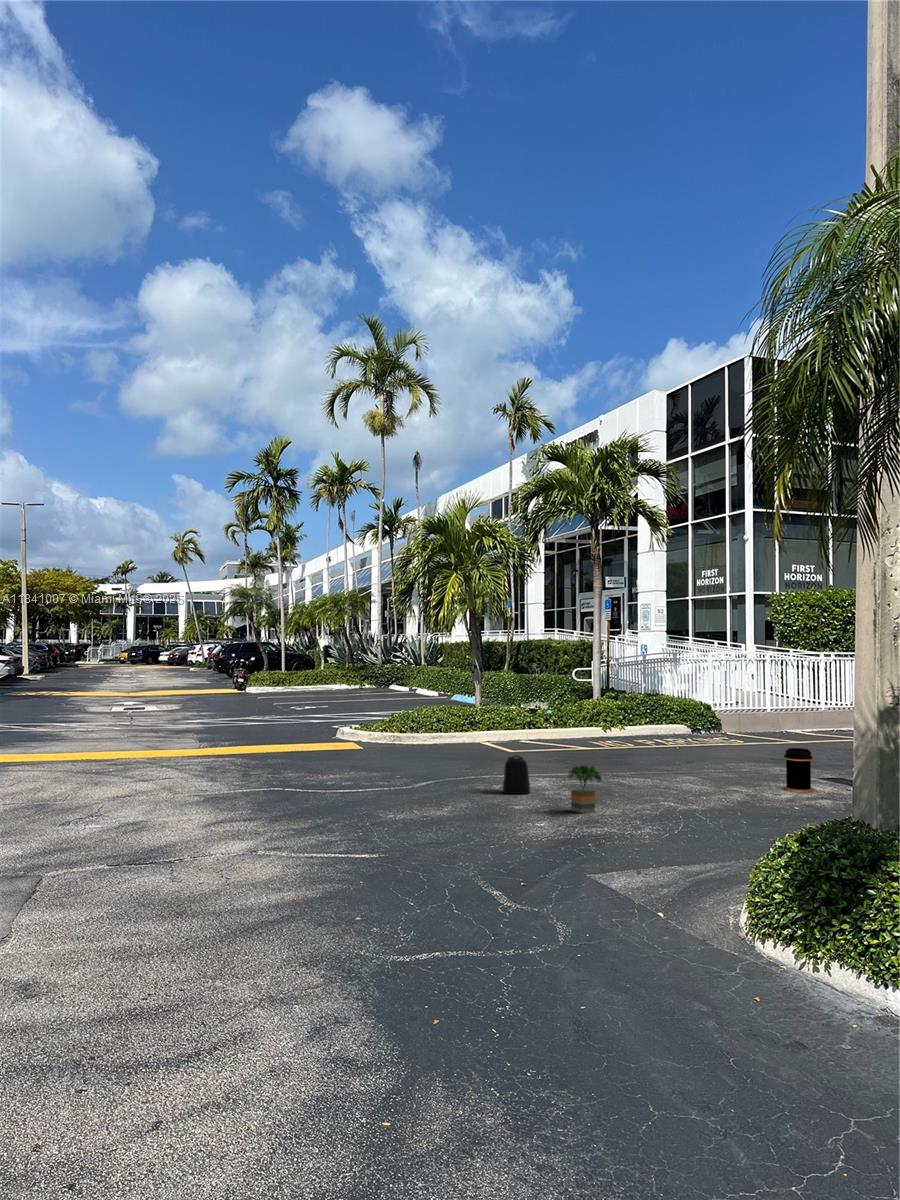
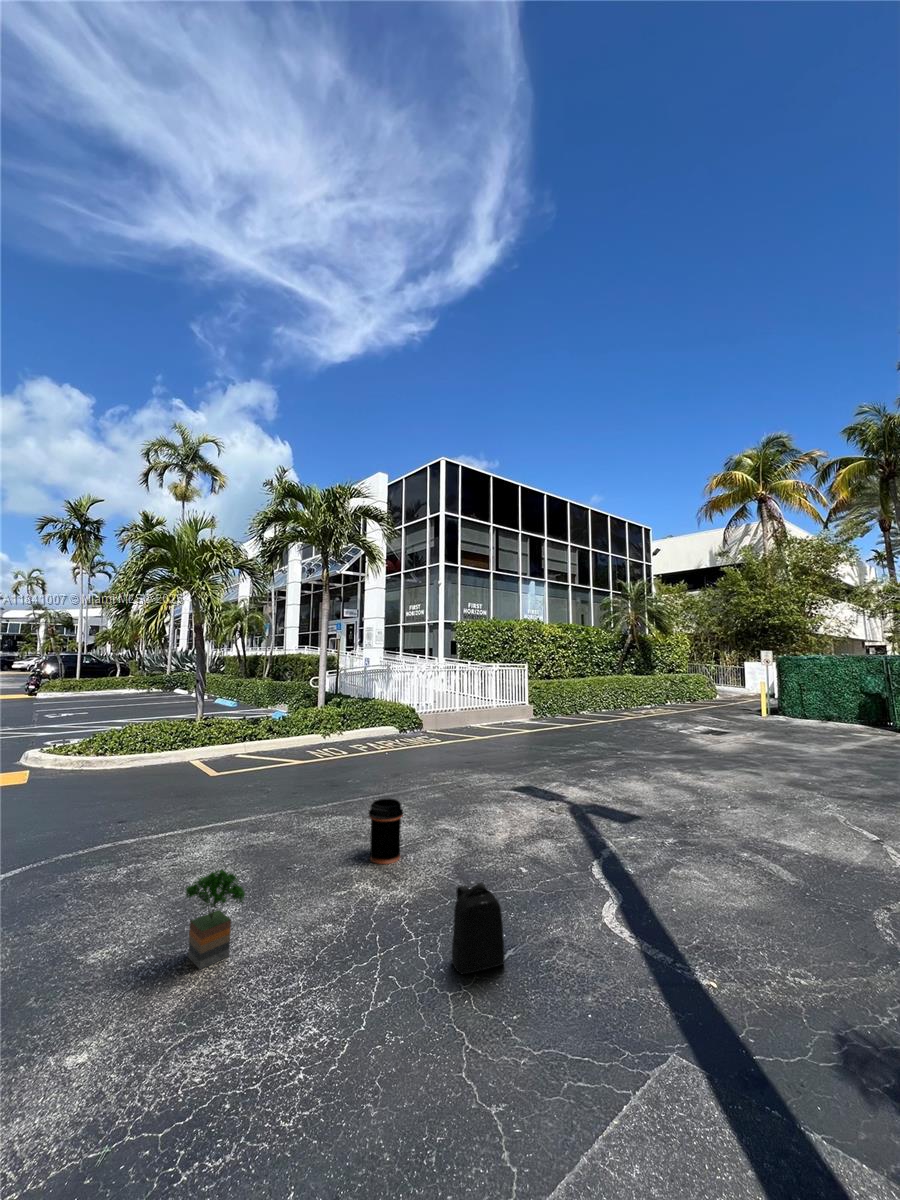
trash can: present [784,748,813,793] -> present [369,799,403,864]
backpack: present [503,755,530,794] -> present [452,883,505,974]

